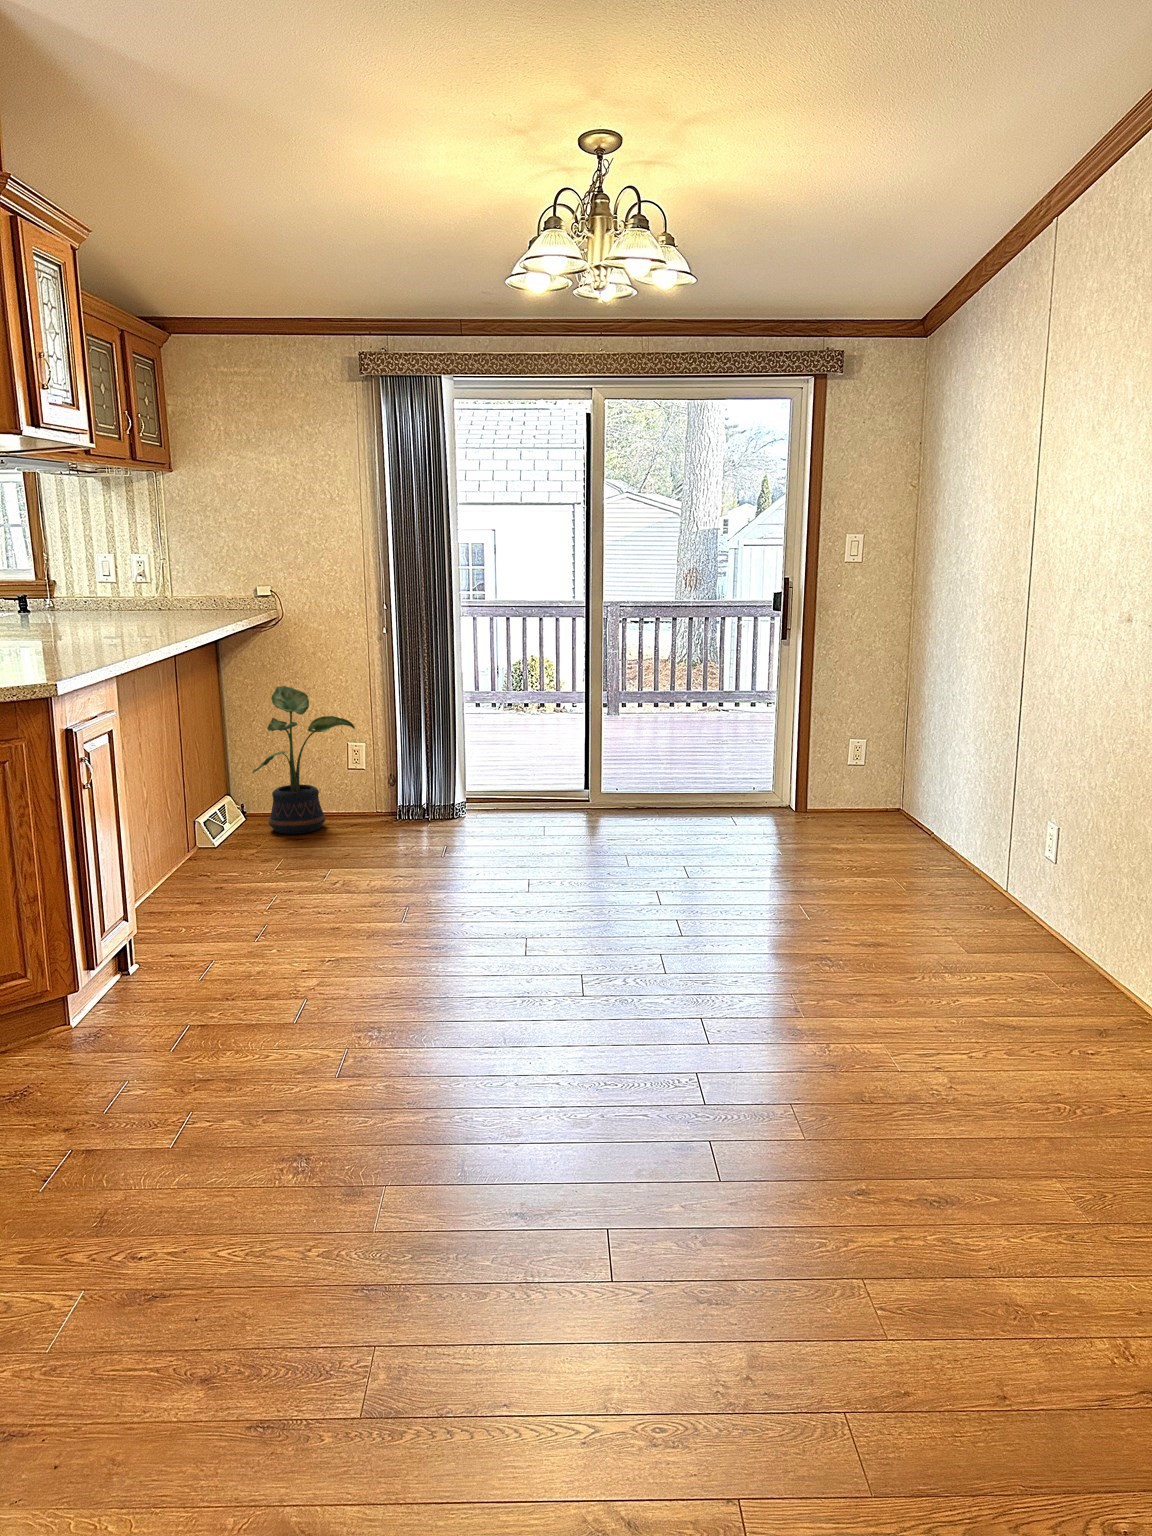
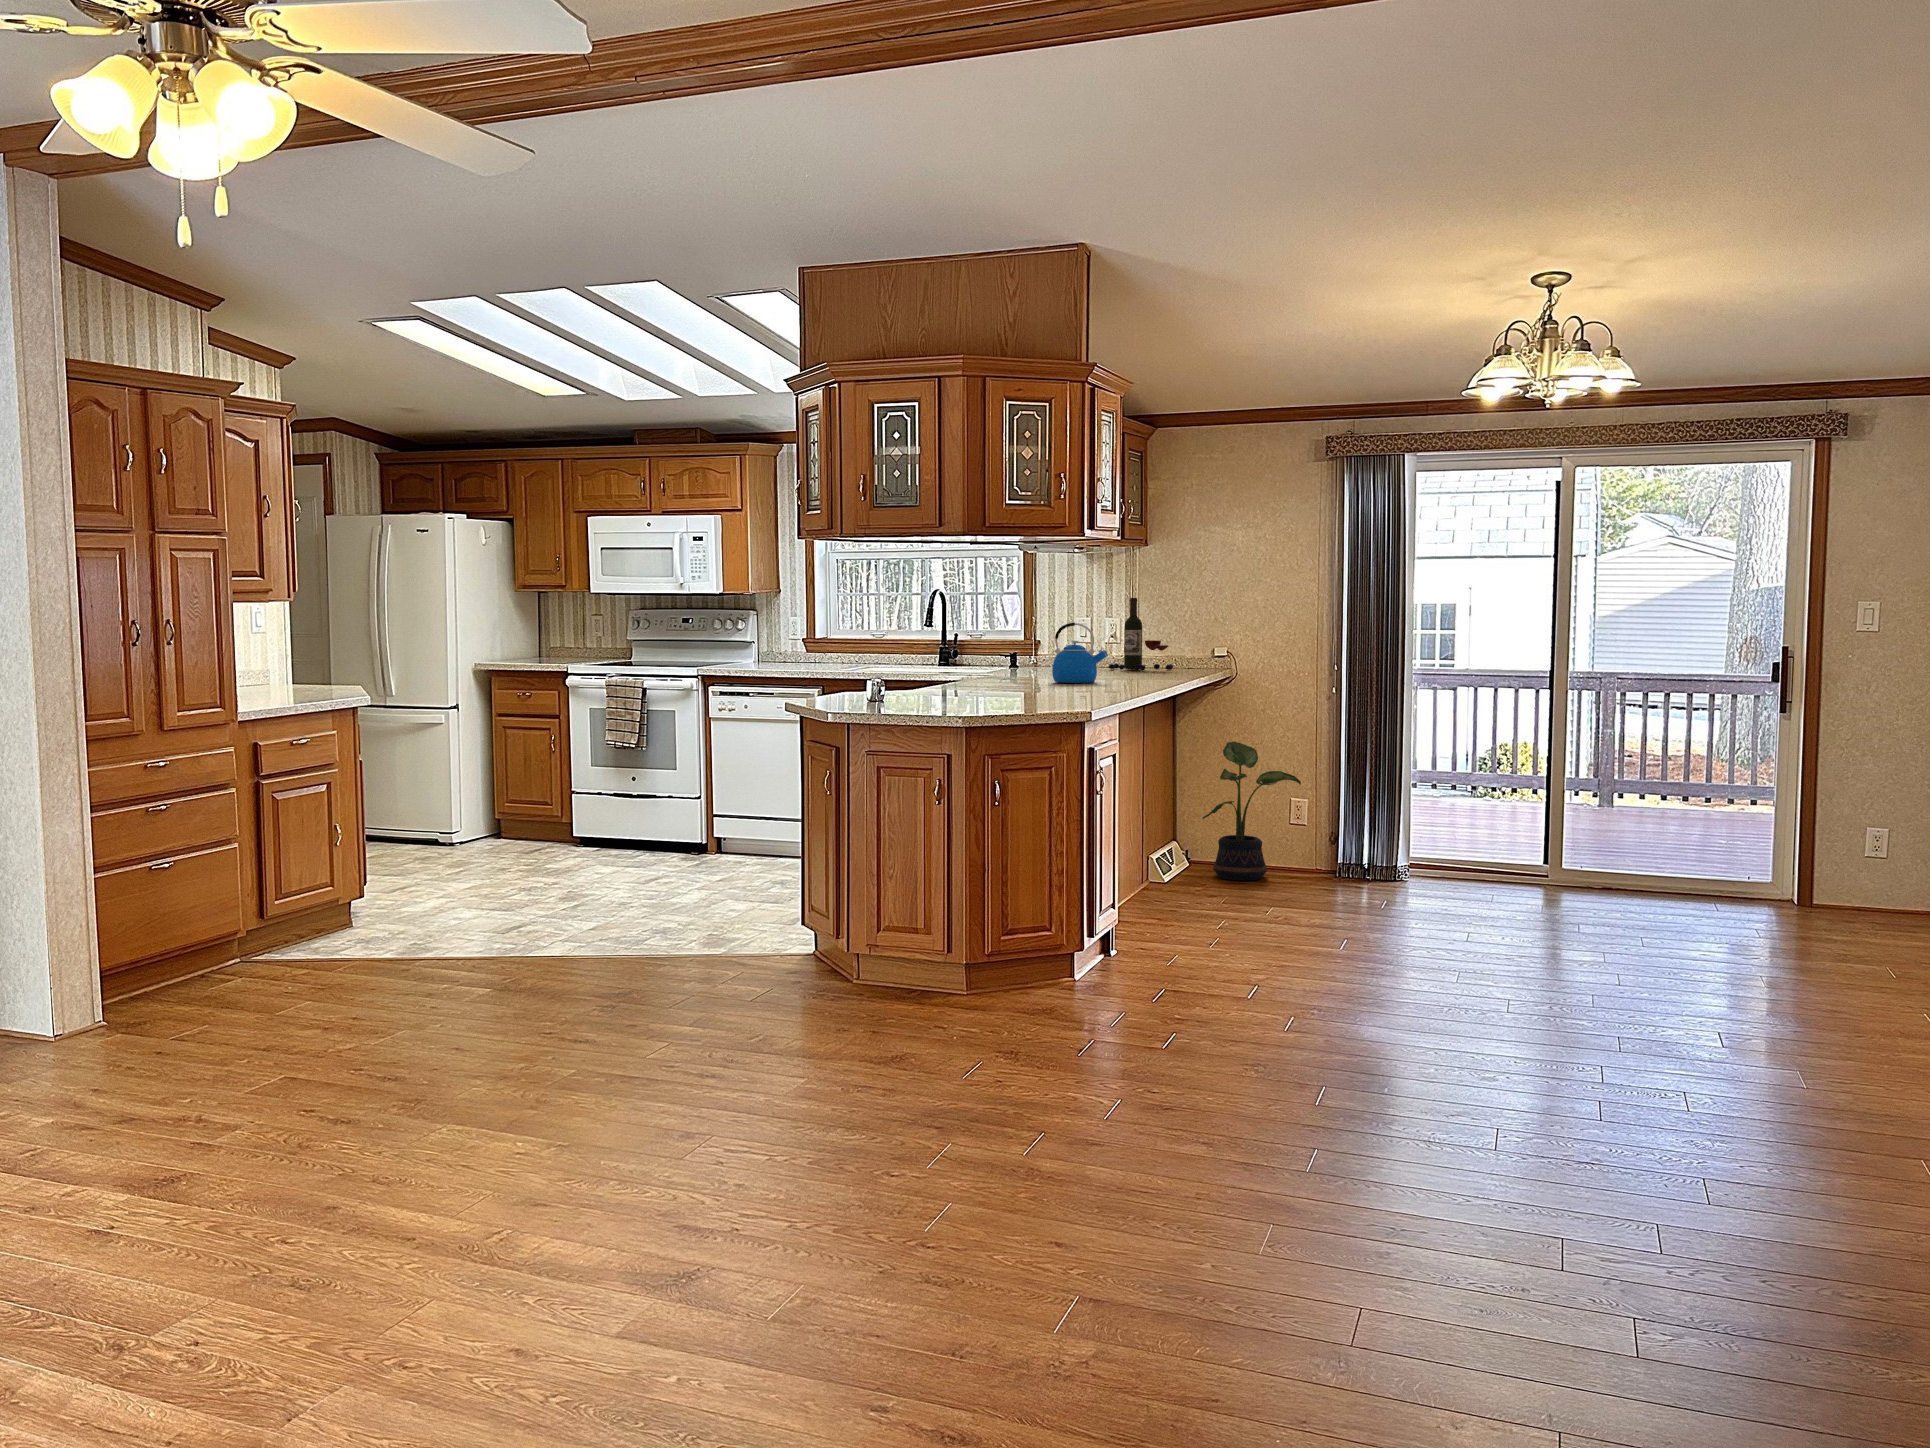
wine bottle: none [138,531,212,613] -> present [1109,598,1173,670]
kettle: none [47,561,117,635] -> present [1052,622,1108,683]

